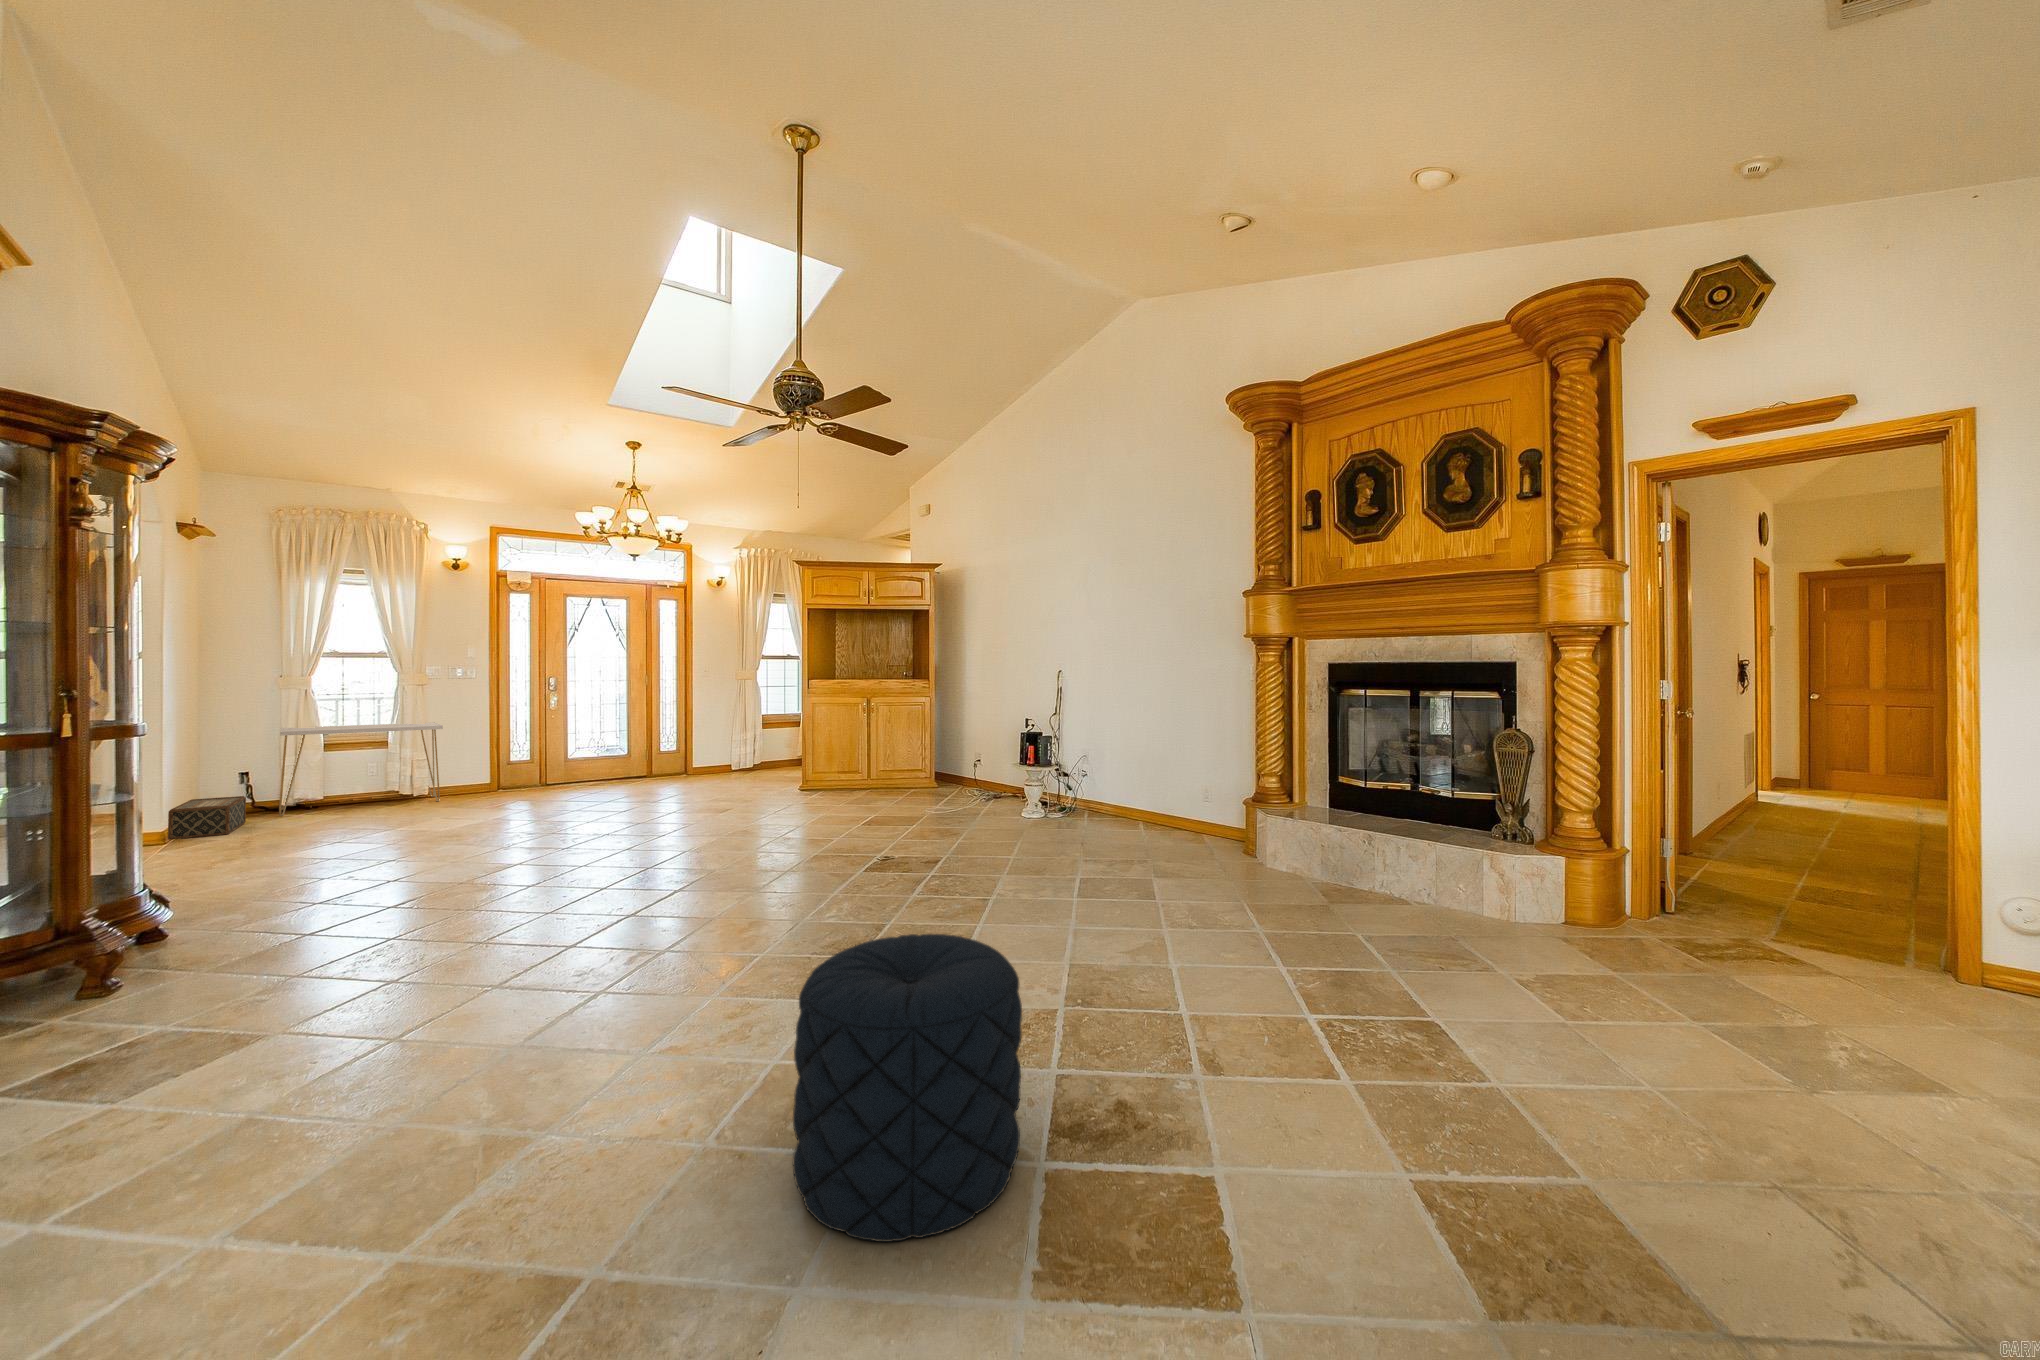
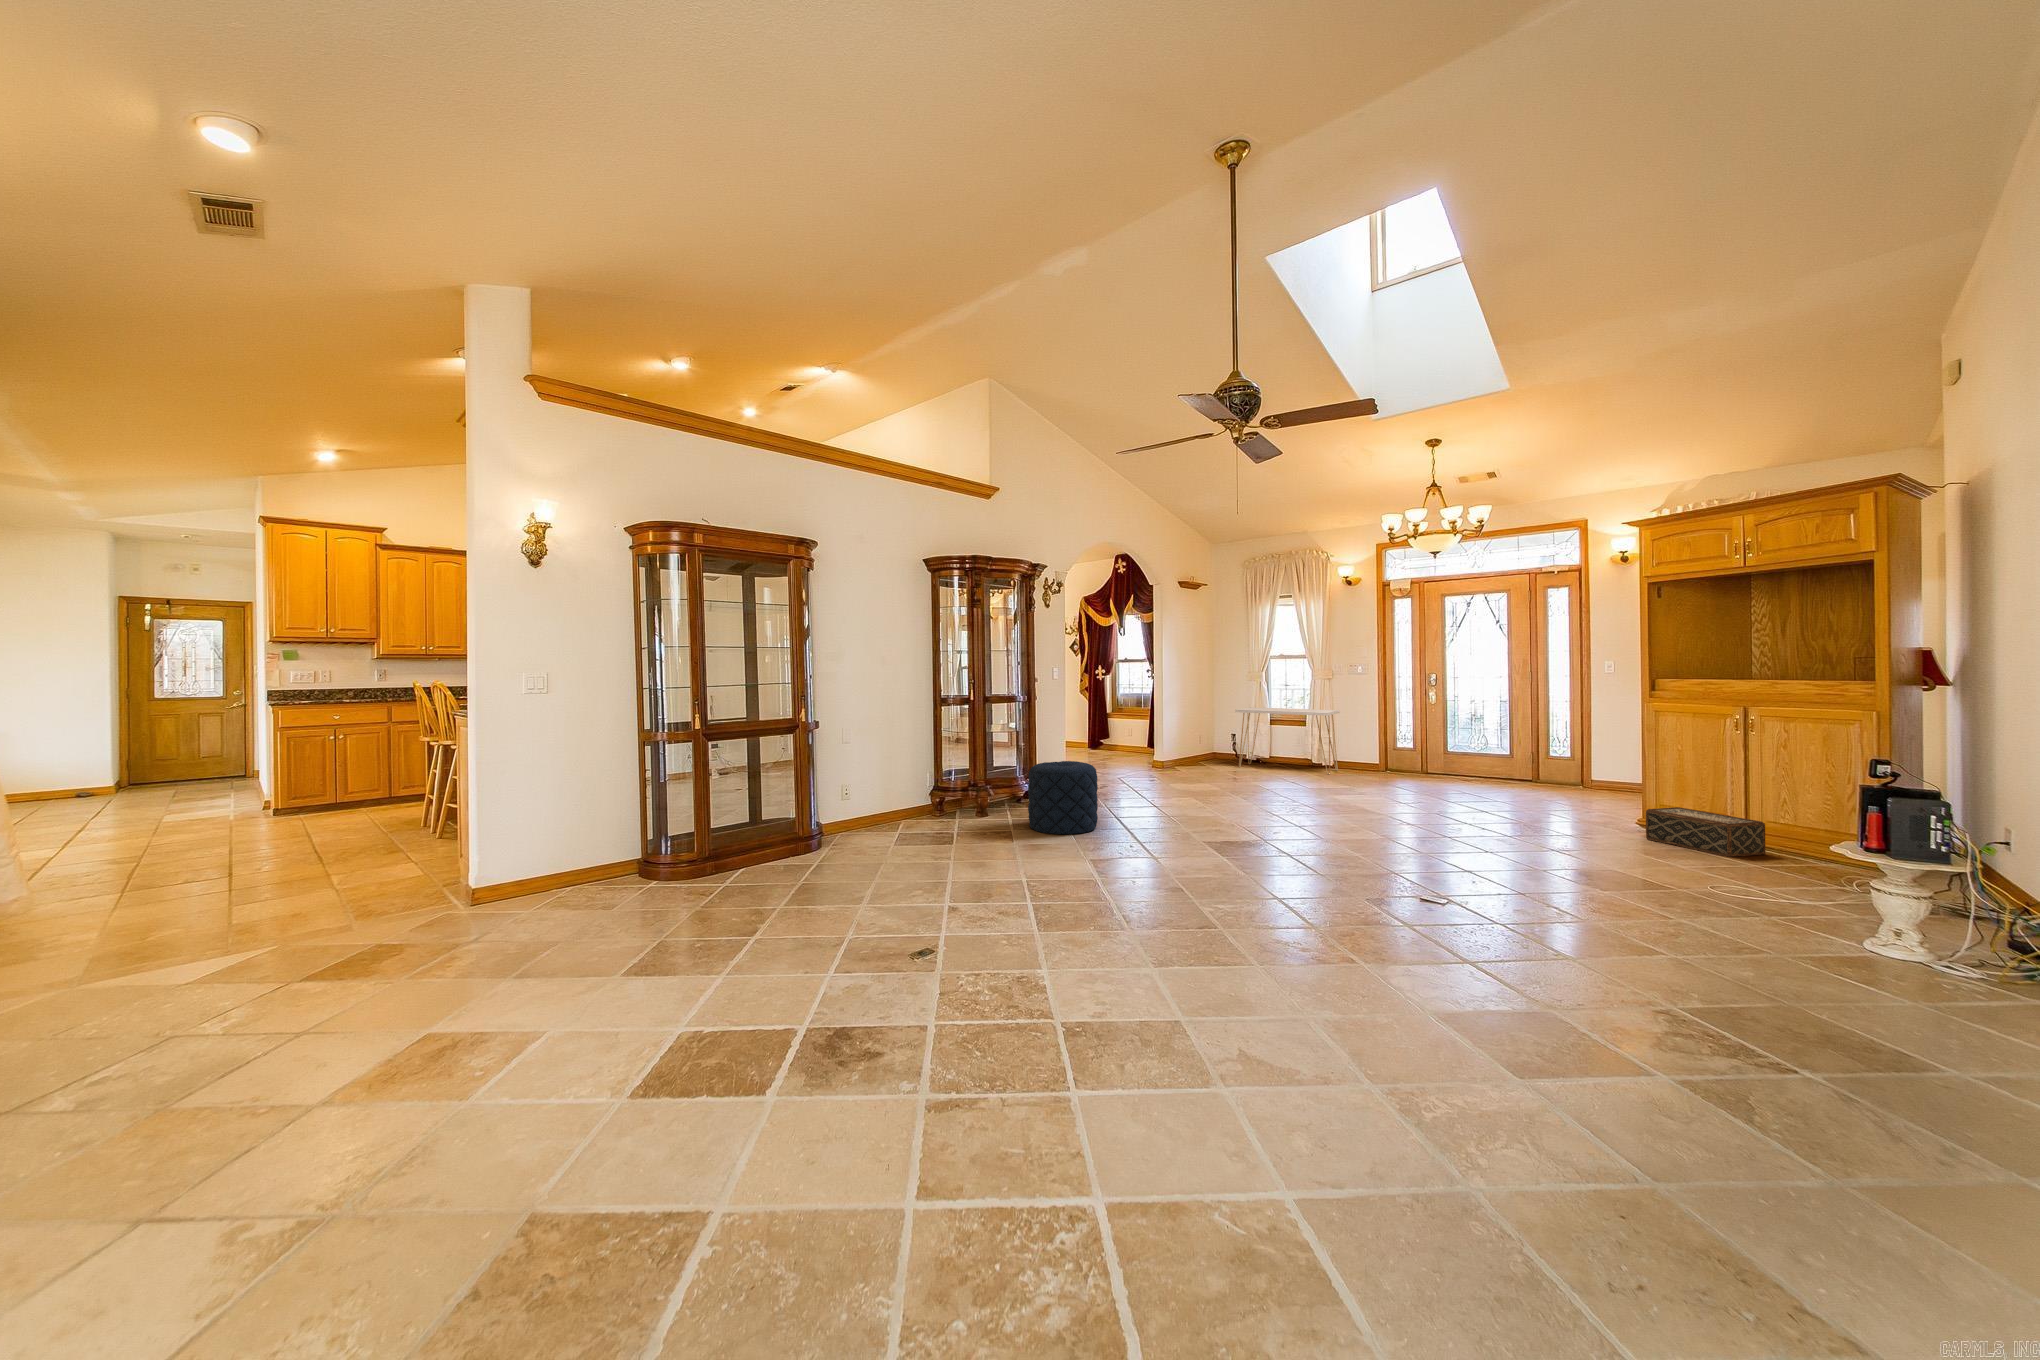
woven basket: present [168,796,246,839] -> present [1646,807,1766,857]
pouf: present [793,934,1022,1242] -> present [1028,761,1098,834]

